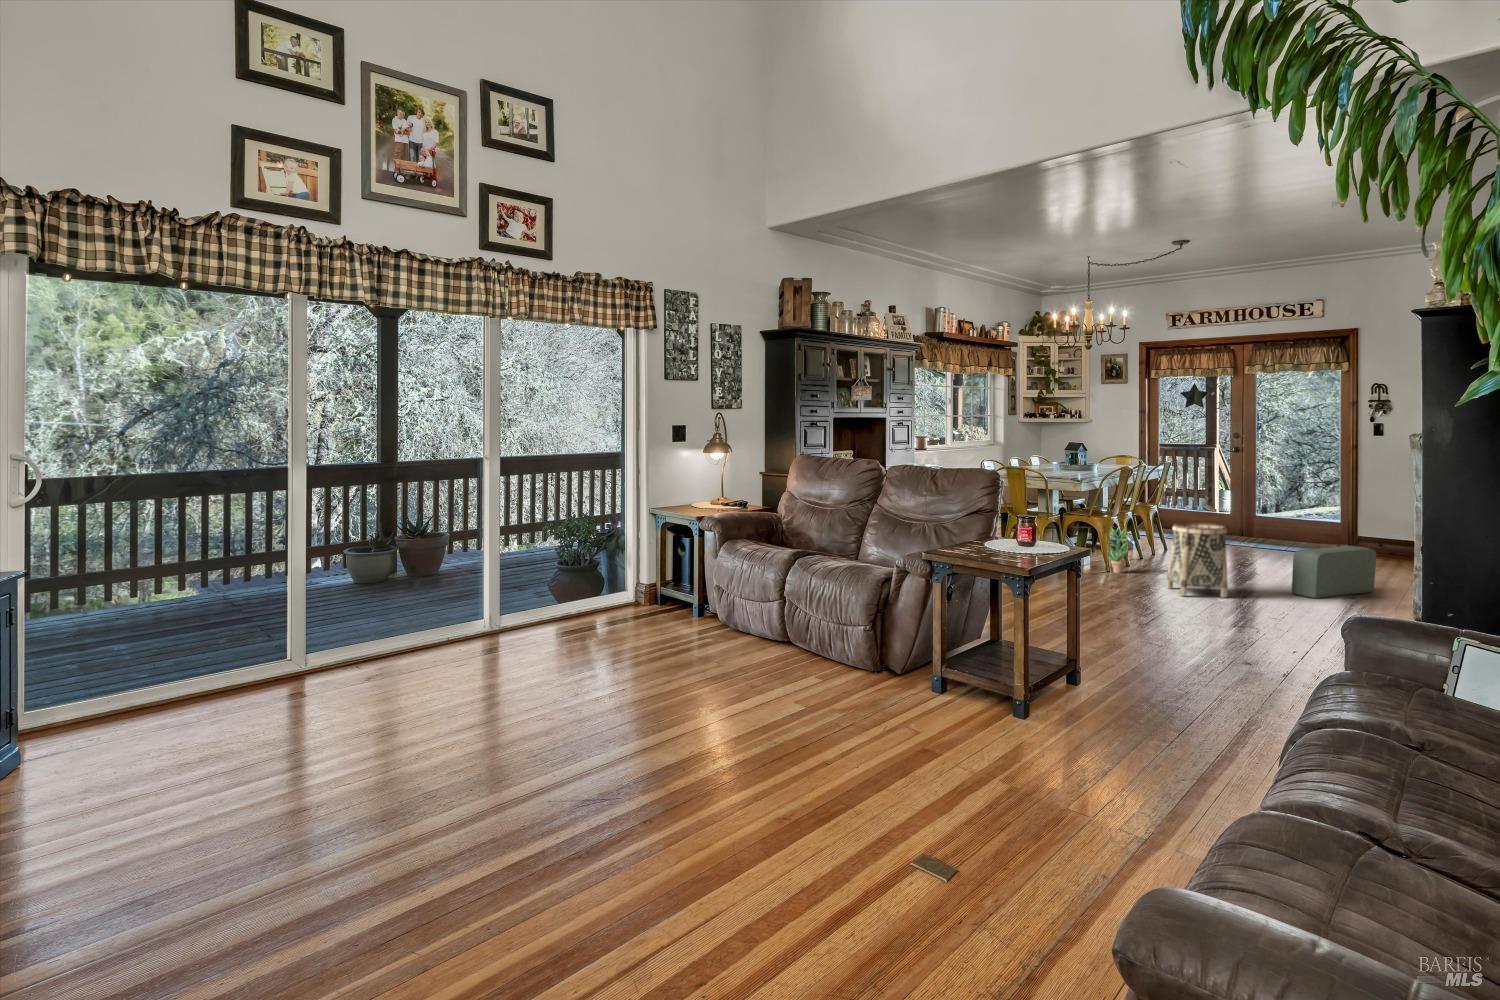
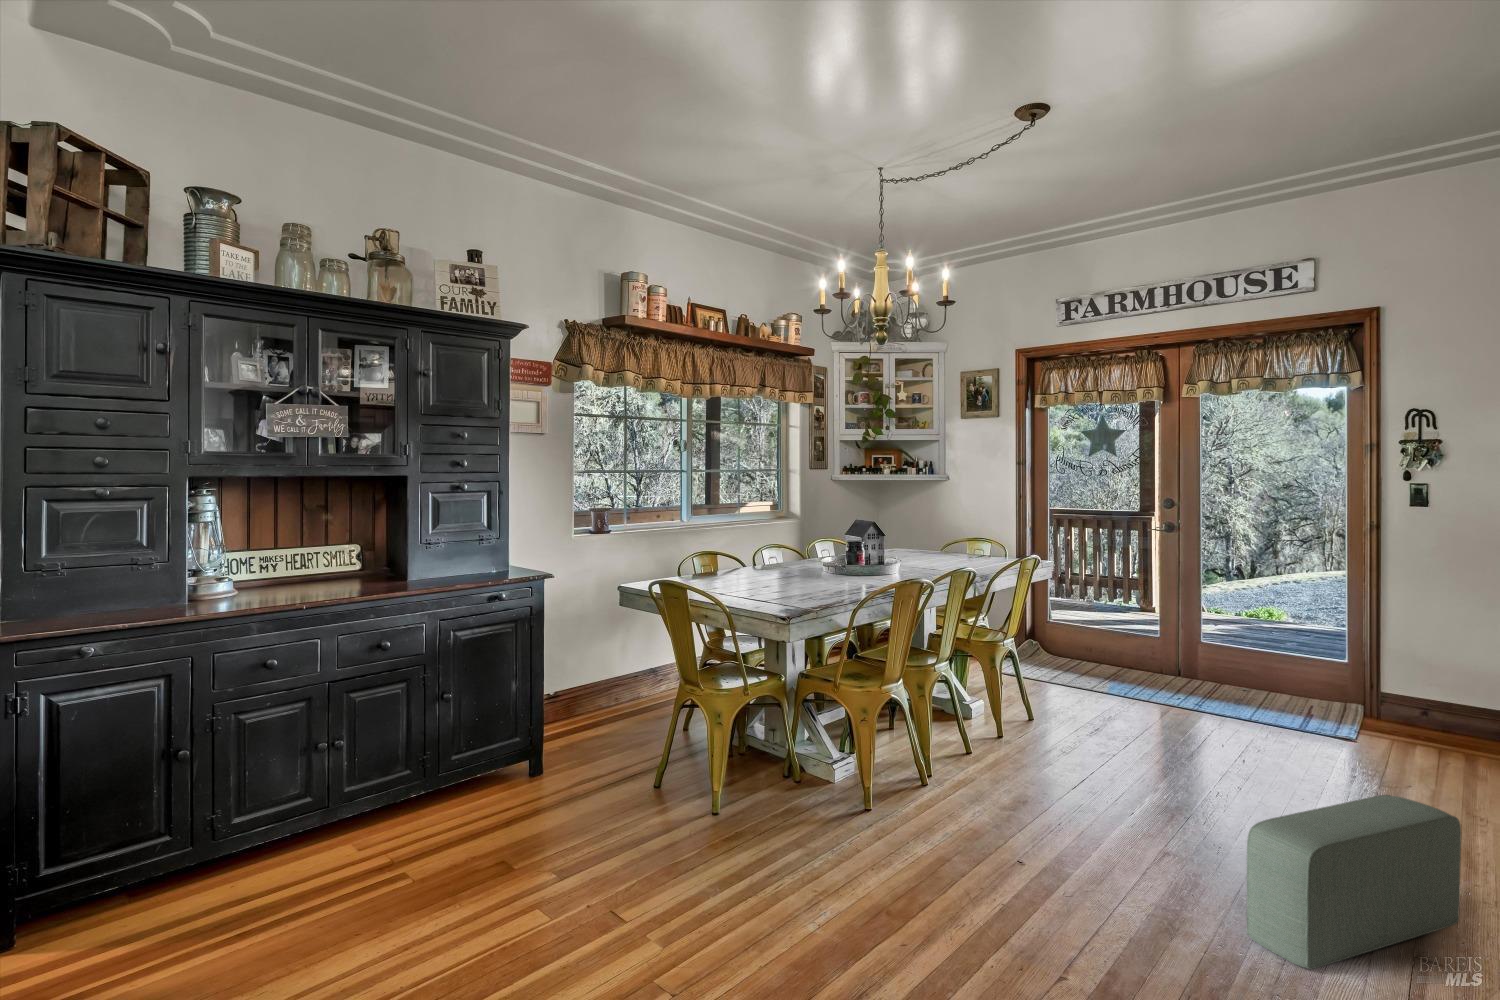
basket: present [1166,523,1228,598] -> none [938,737,1071,966]
potted plant: present [1107,527,1129,573] -> none [849,713,904,819]

